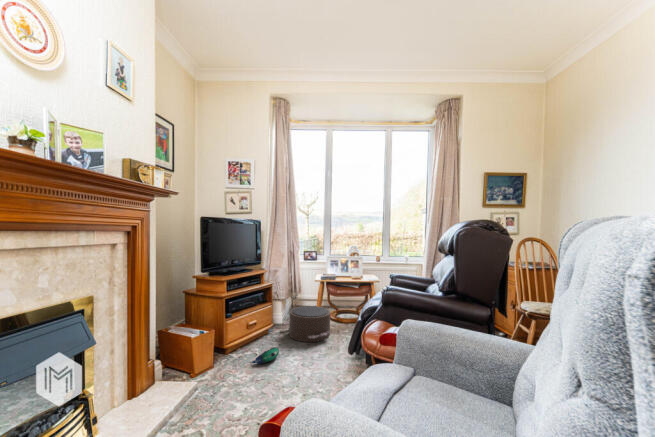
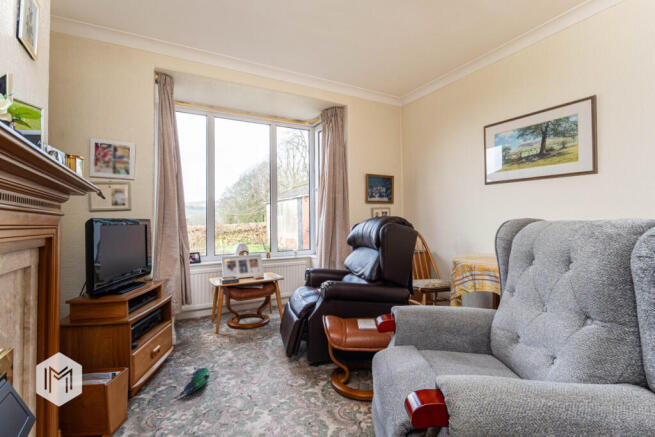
pouf: present [284,306,331,342] -> none [190,312,254,354]

